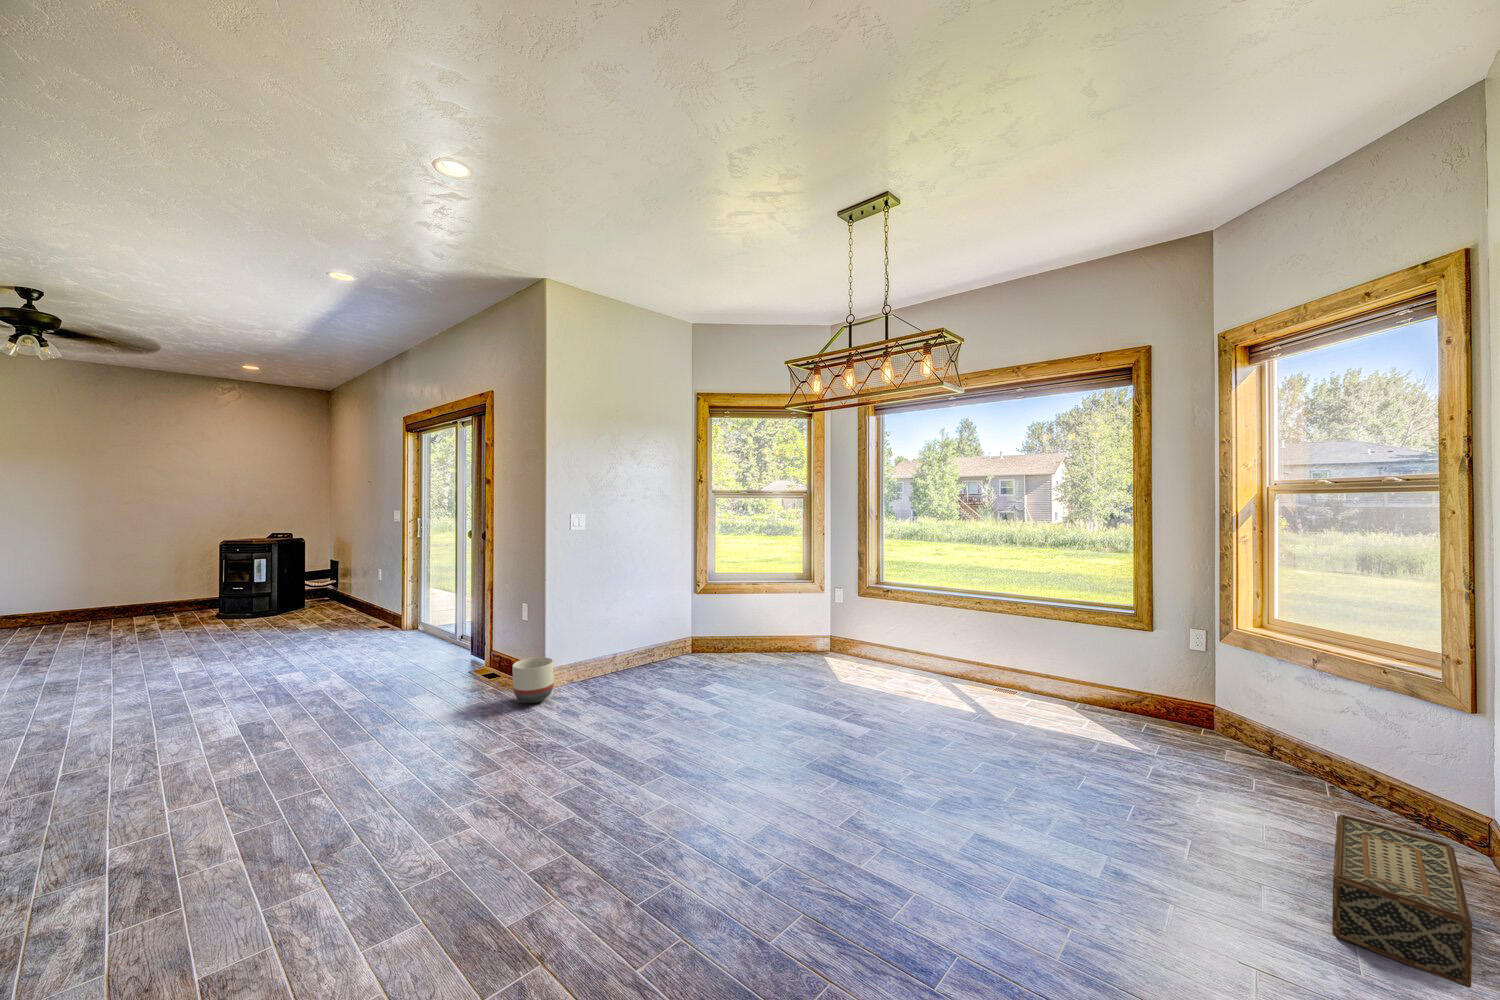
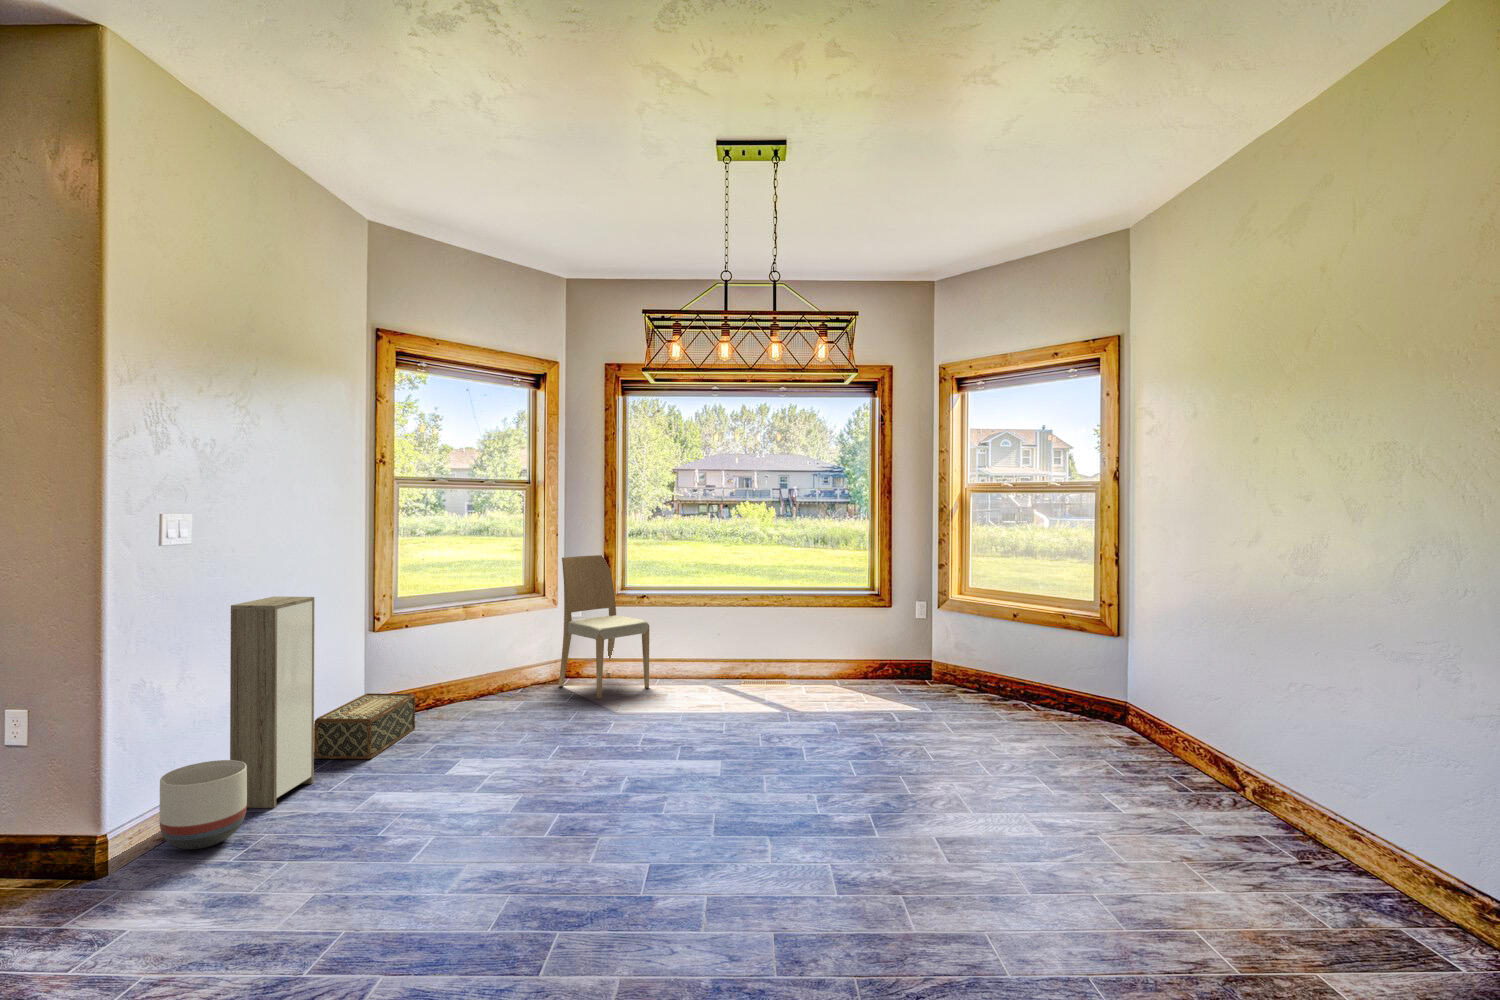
dining chair: none [833,550,892,668] -> present [559,555,649,699]
storage cabinet: none [567,569,616,691] -> present [230,596,315,808]
woven basket: present [1332,815,1472,988] -> present [314,693,415,759]

